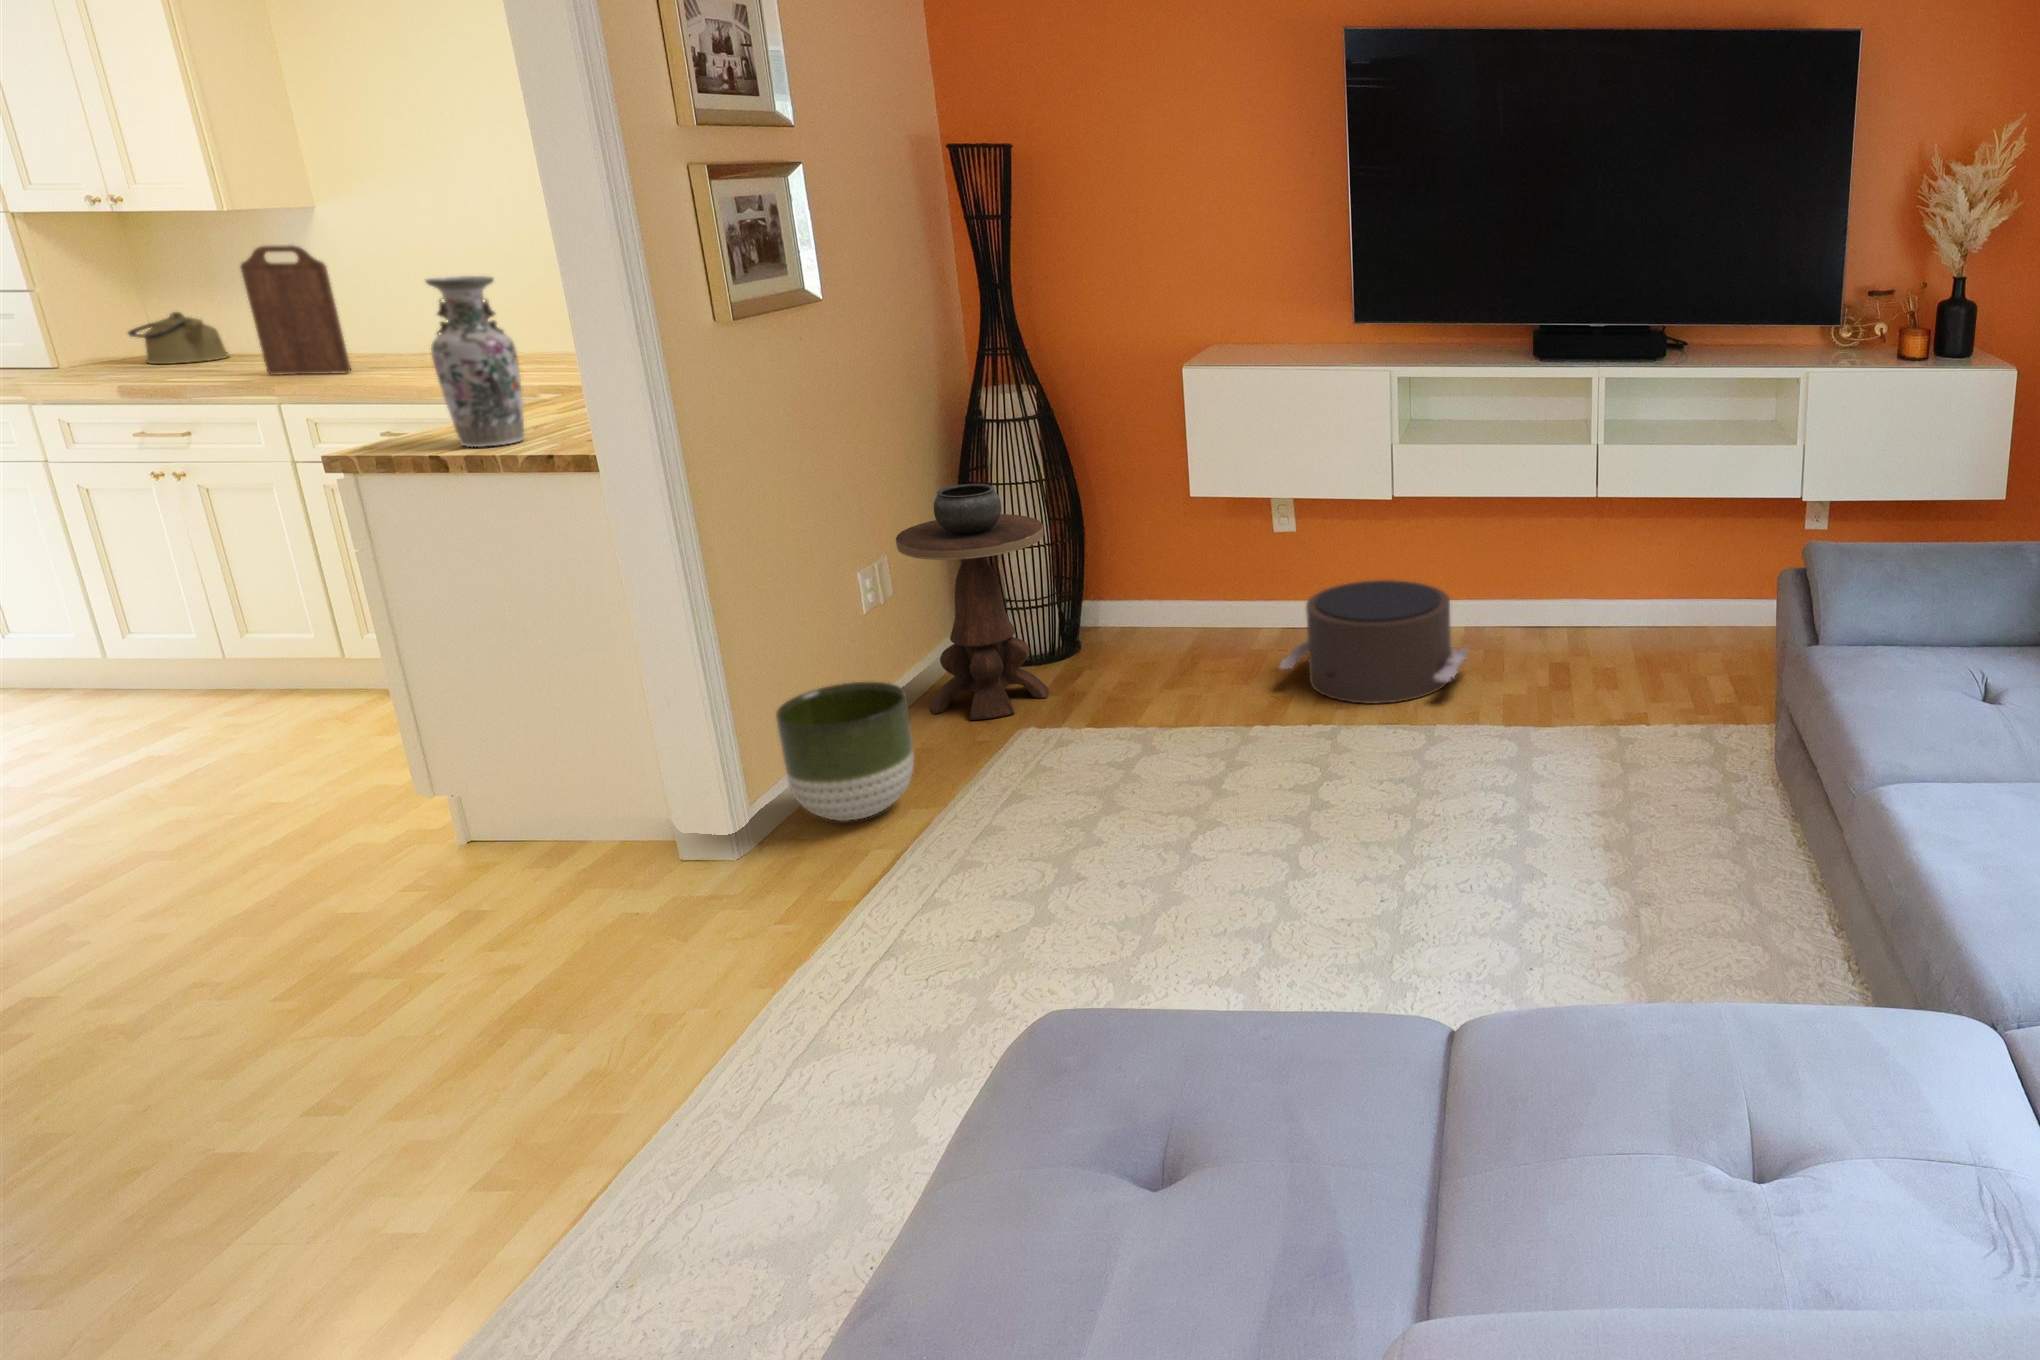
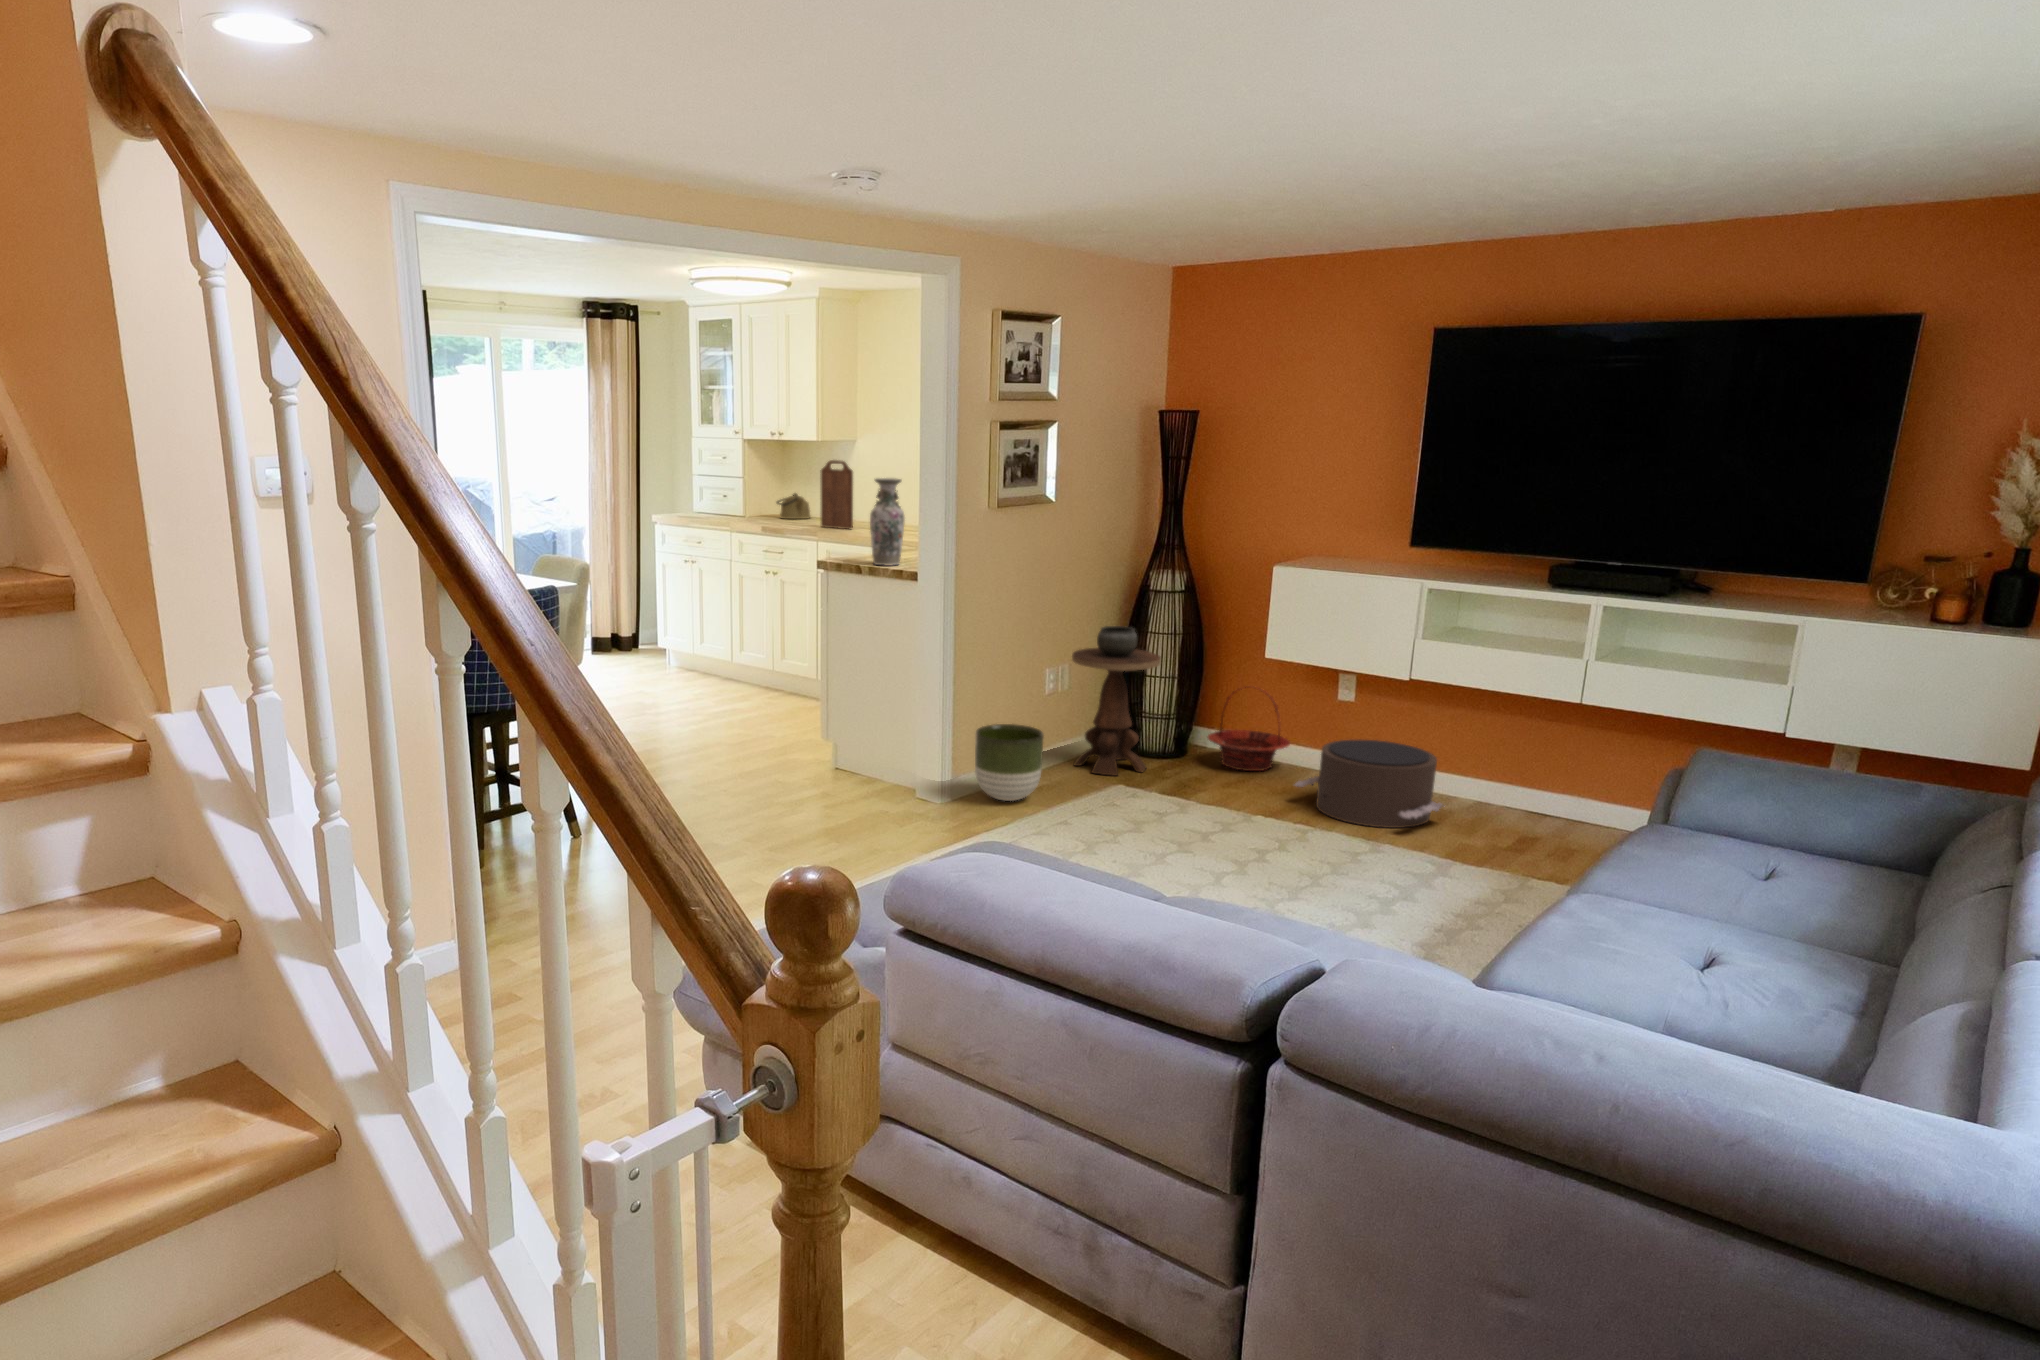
basket: none [1117,537,1235,657] -> present [1208,686,1290,771]

